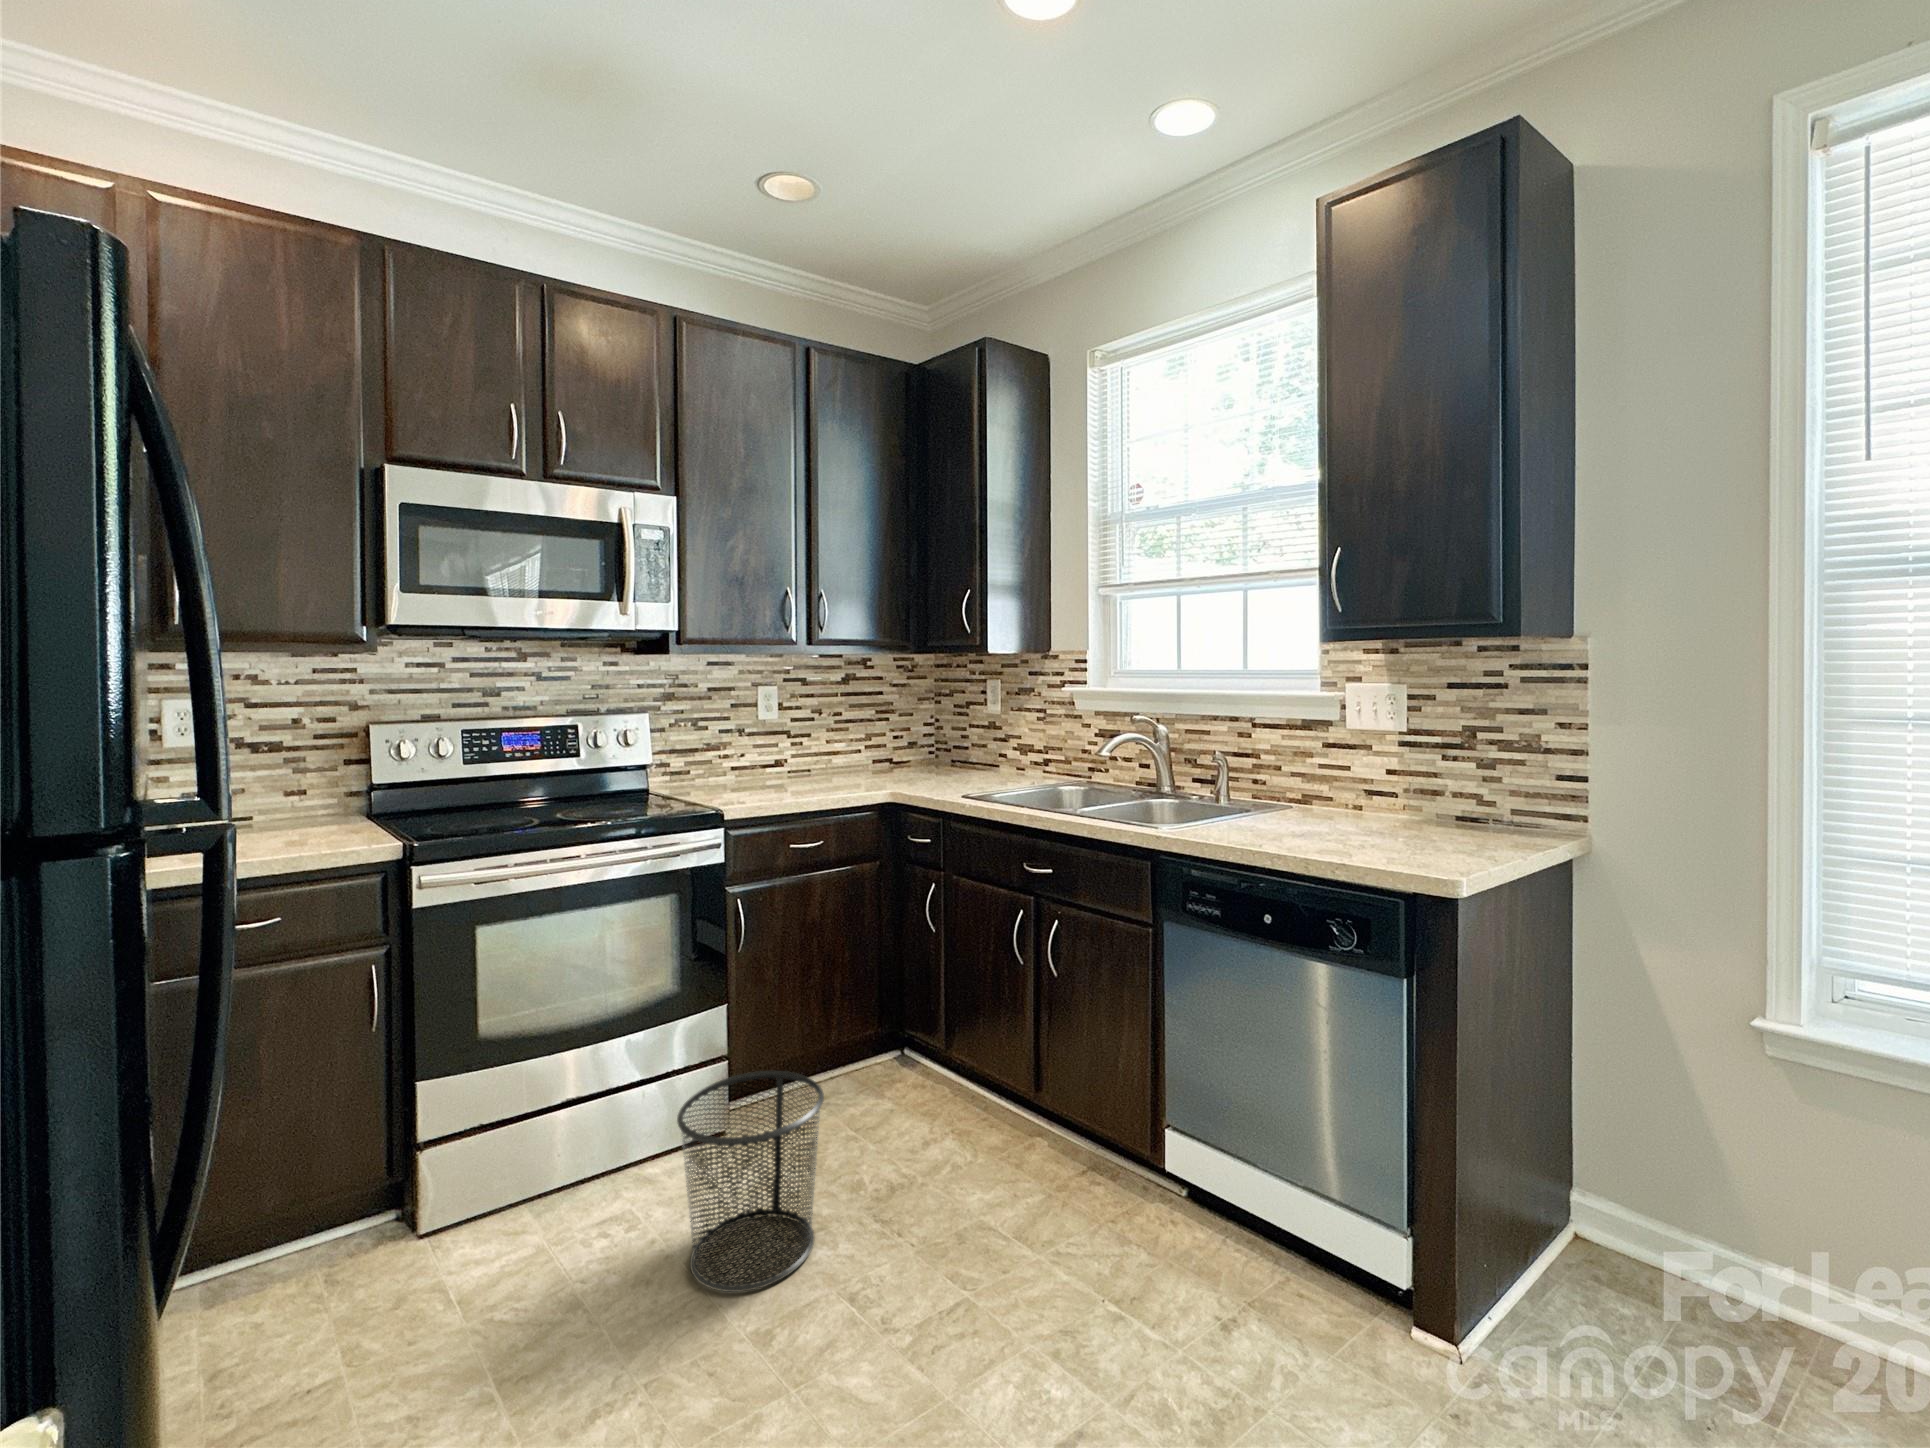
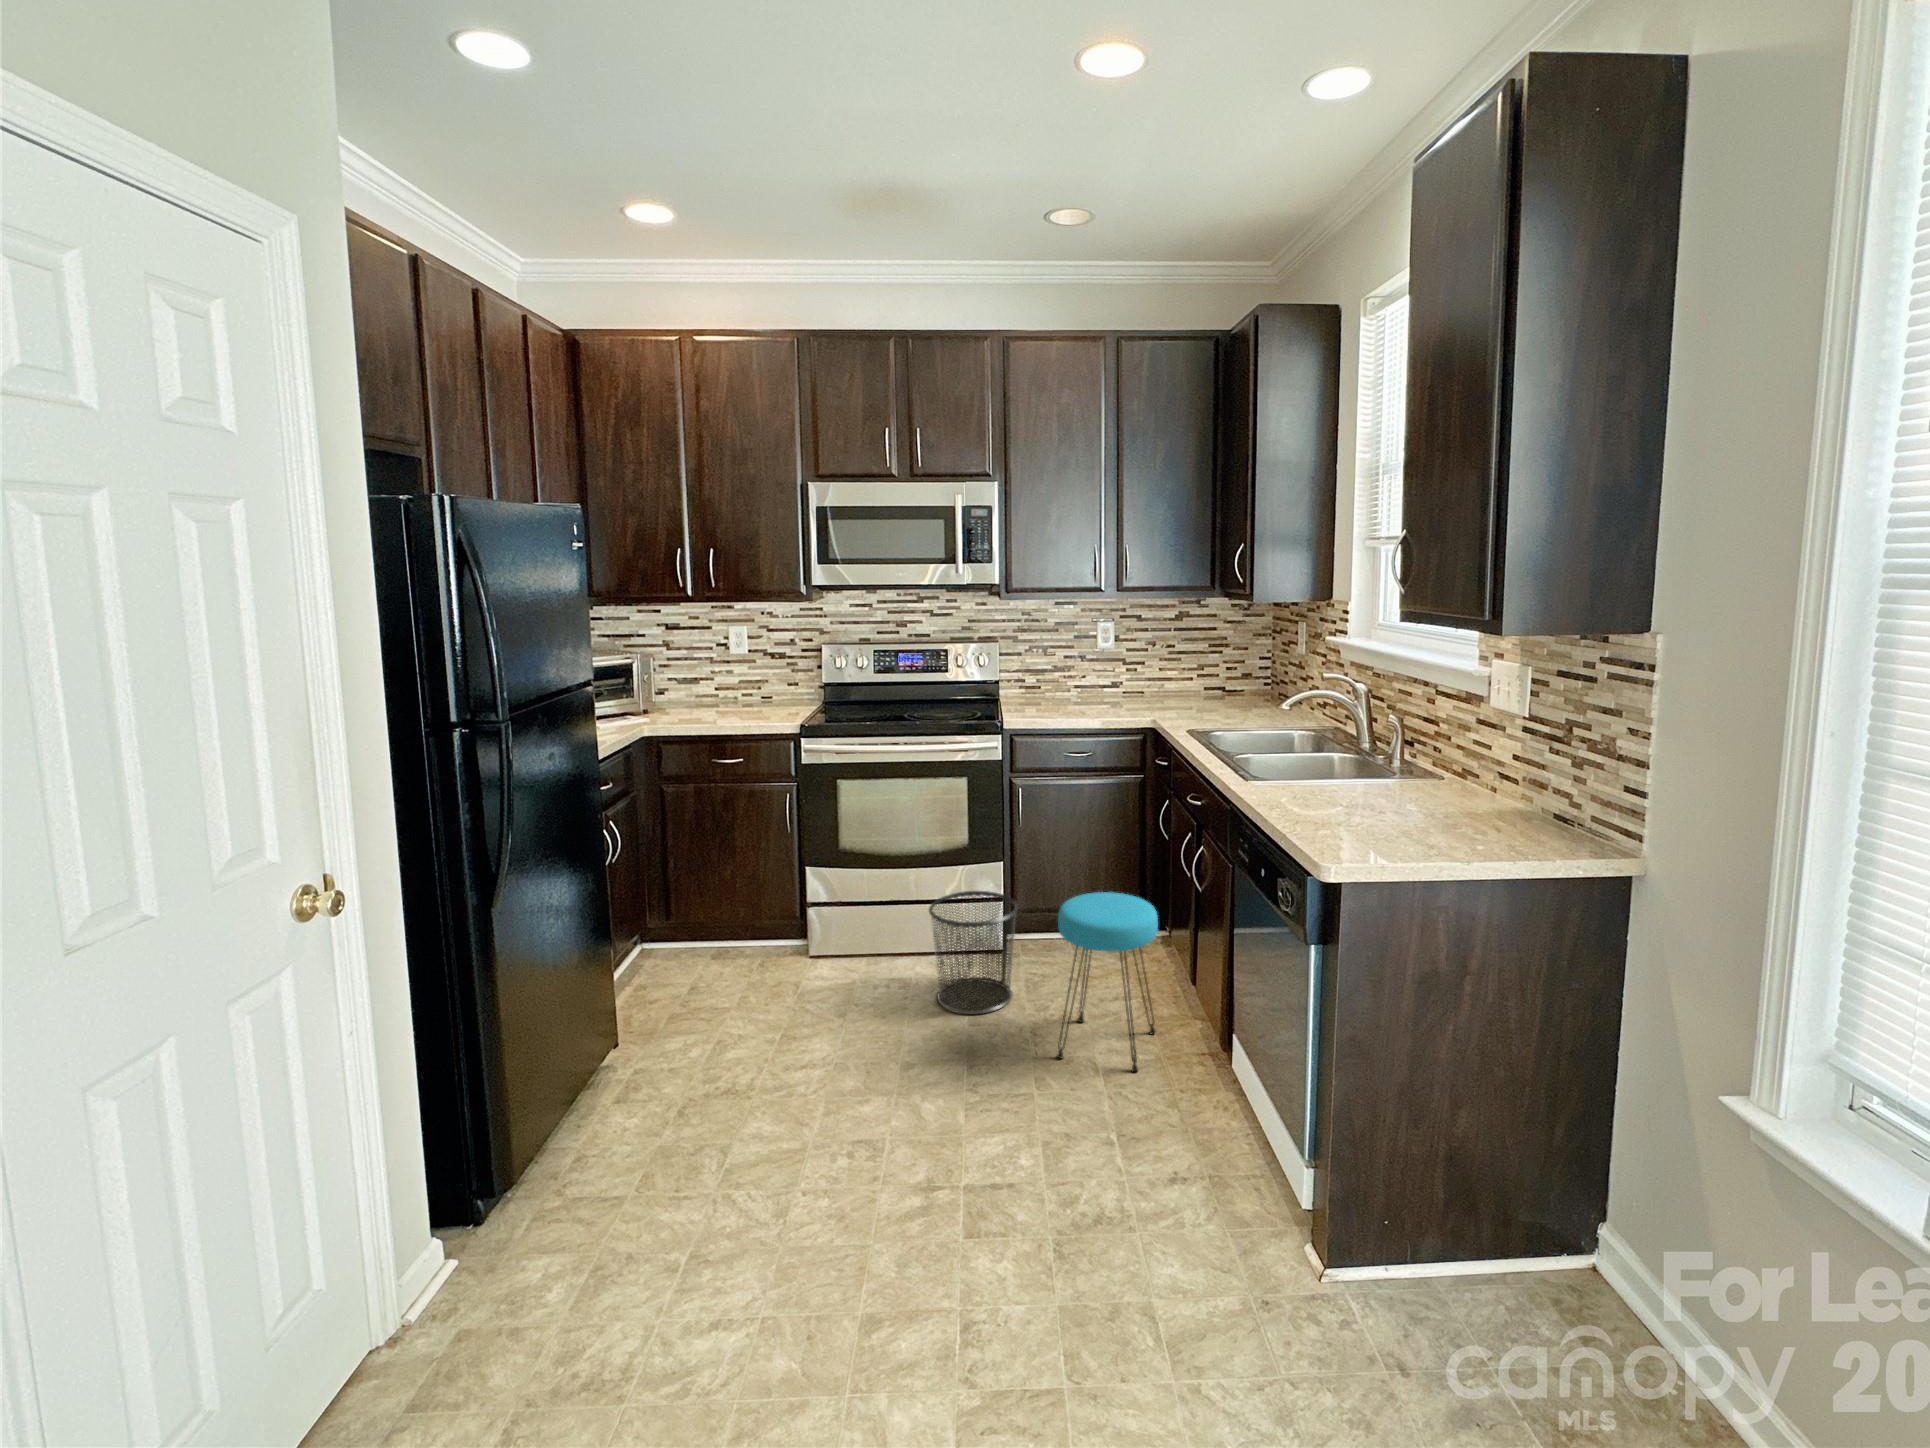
stool: none [928,1013,1073,1281] -> present [1057,892,1158,1071]

